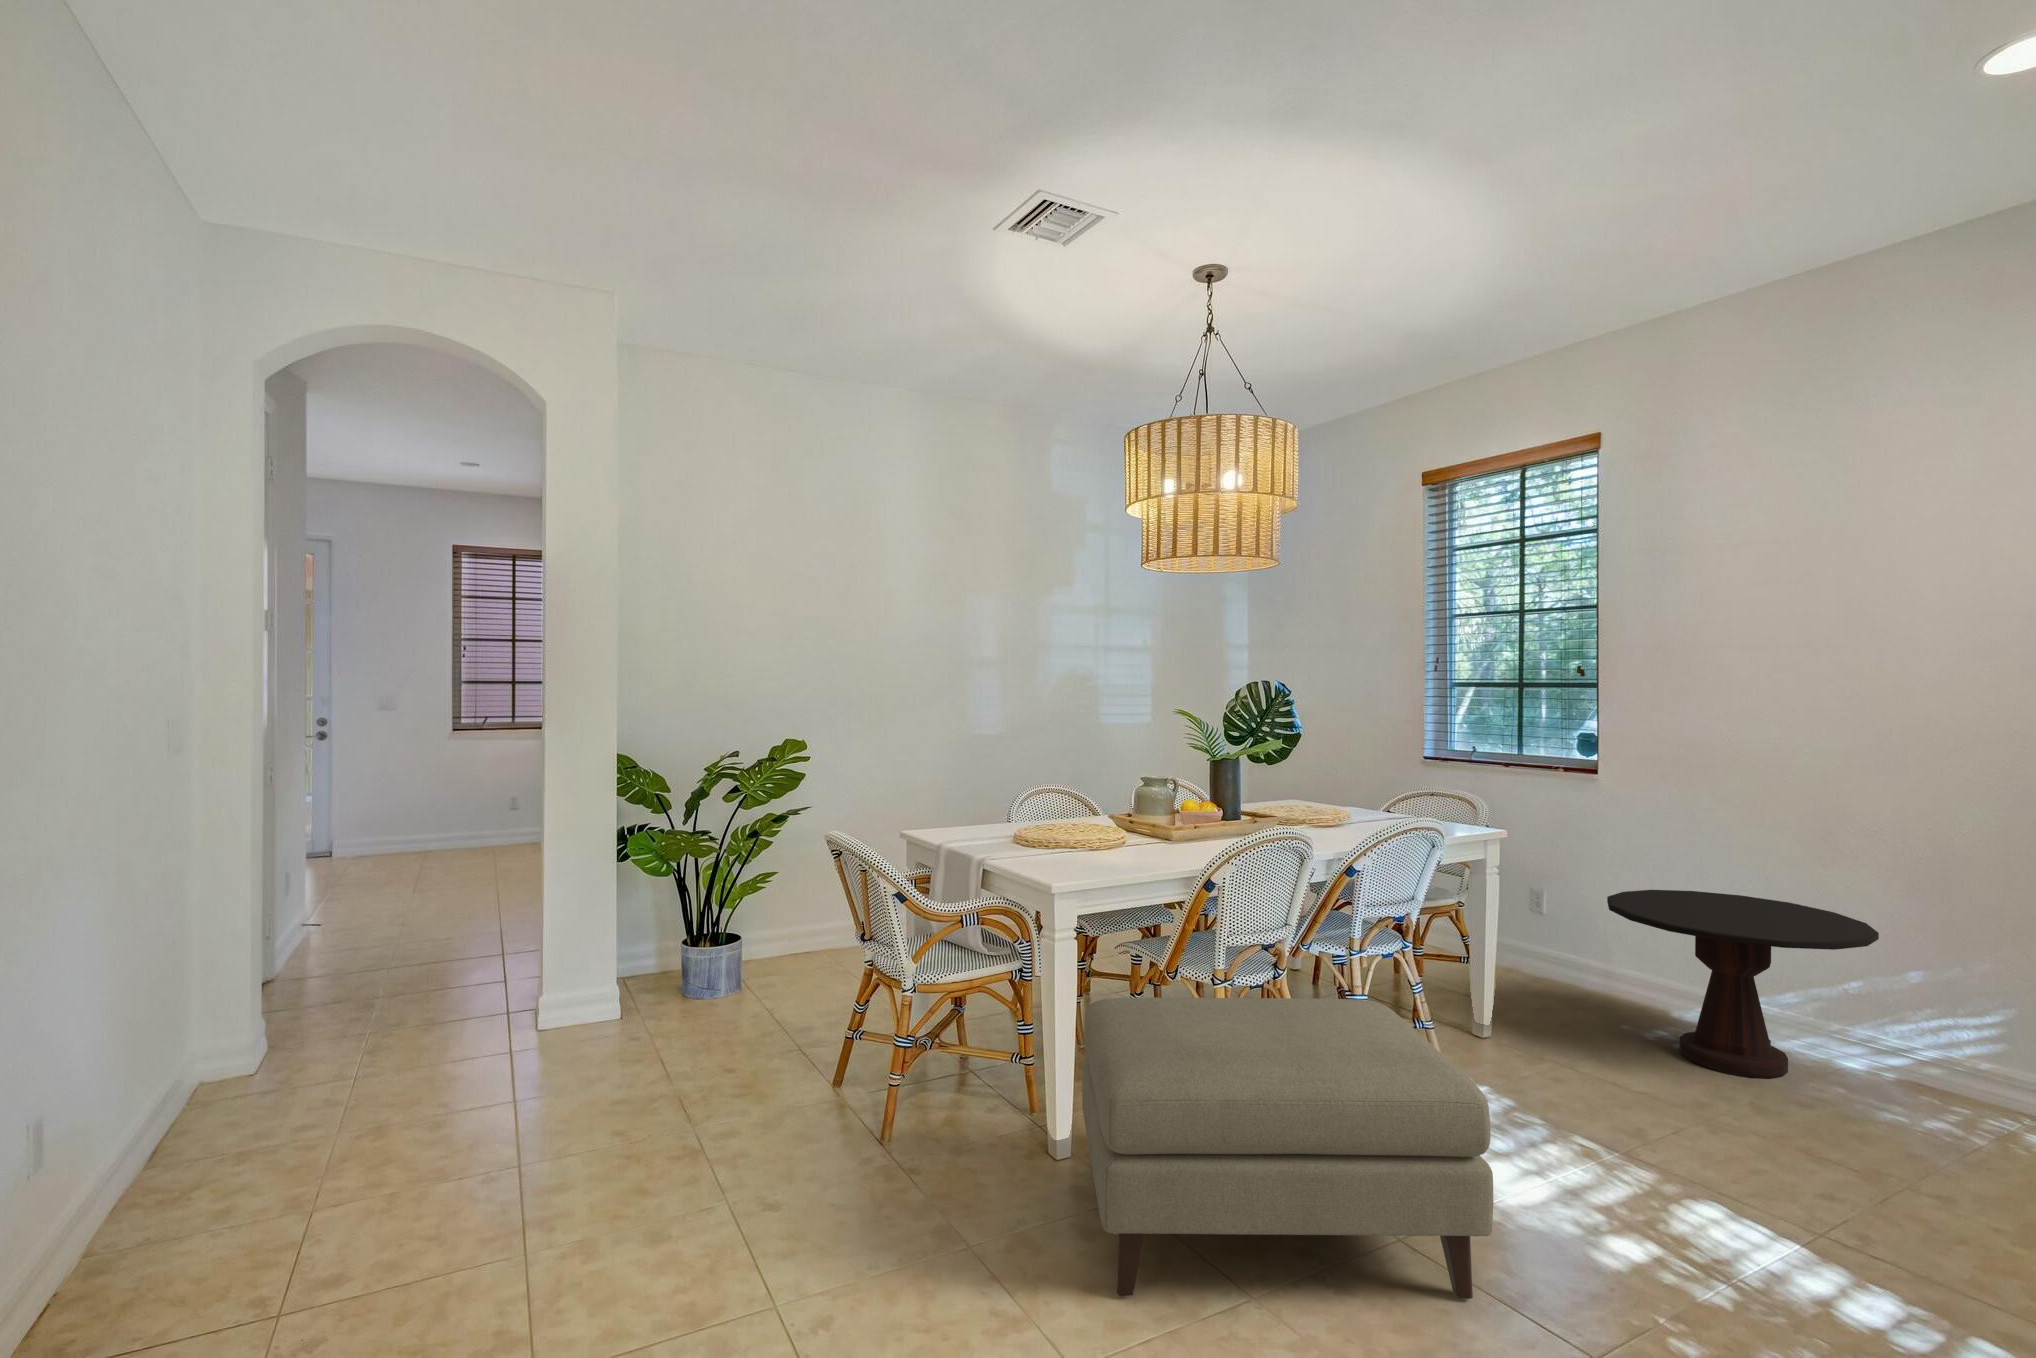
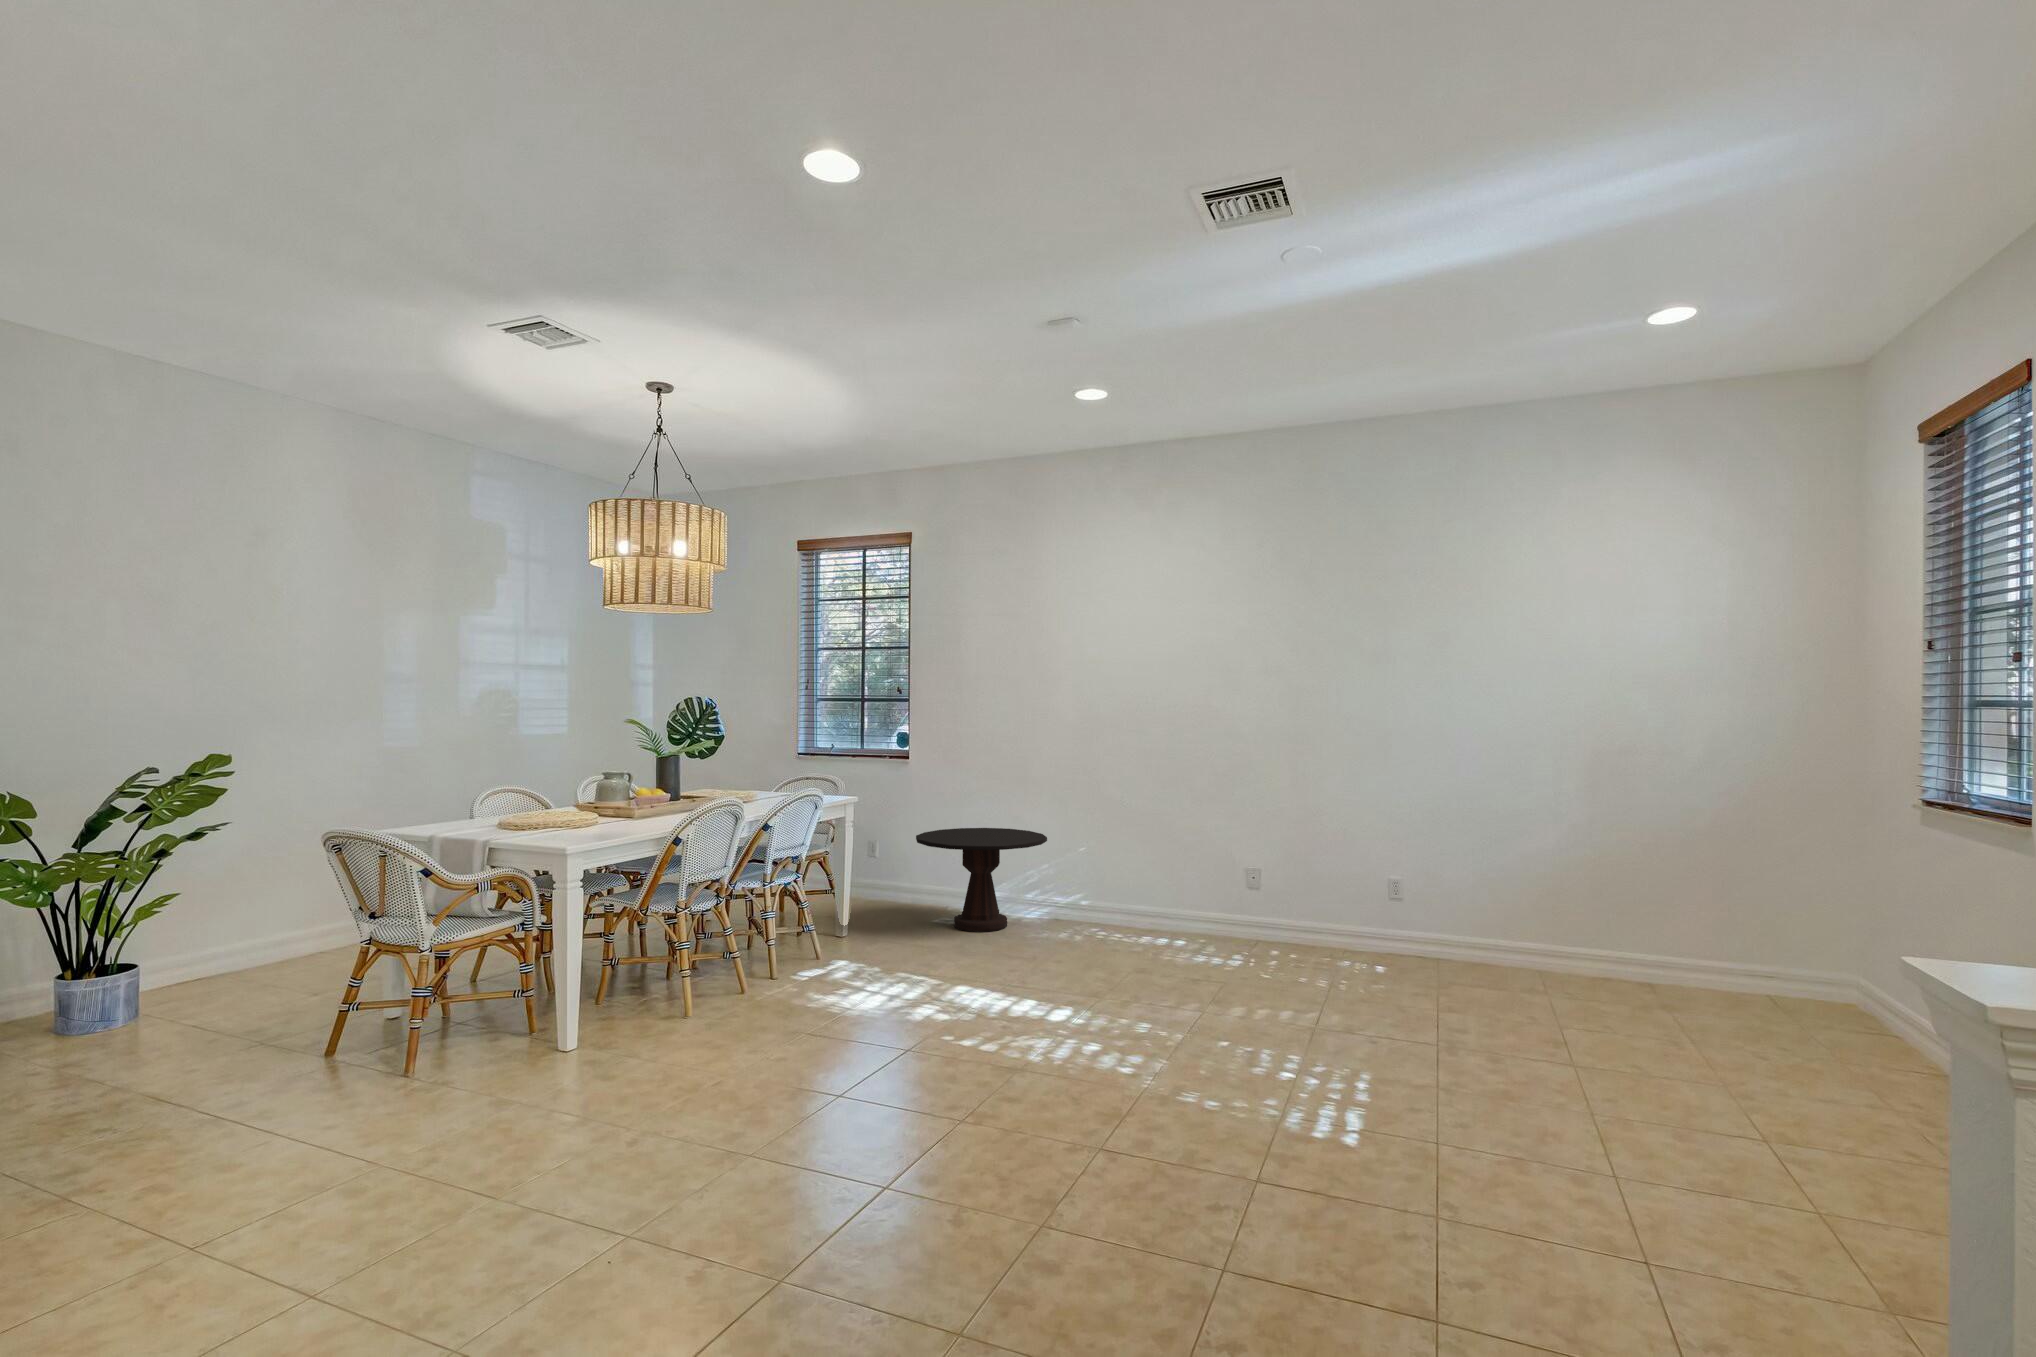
ottoman: present [1082,998,1493,1299] -> none [589,902,865,1100]

